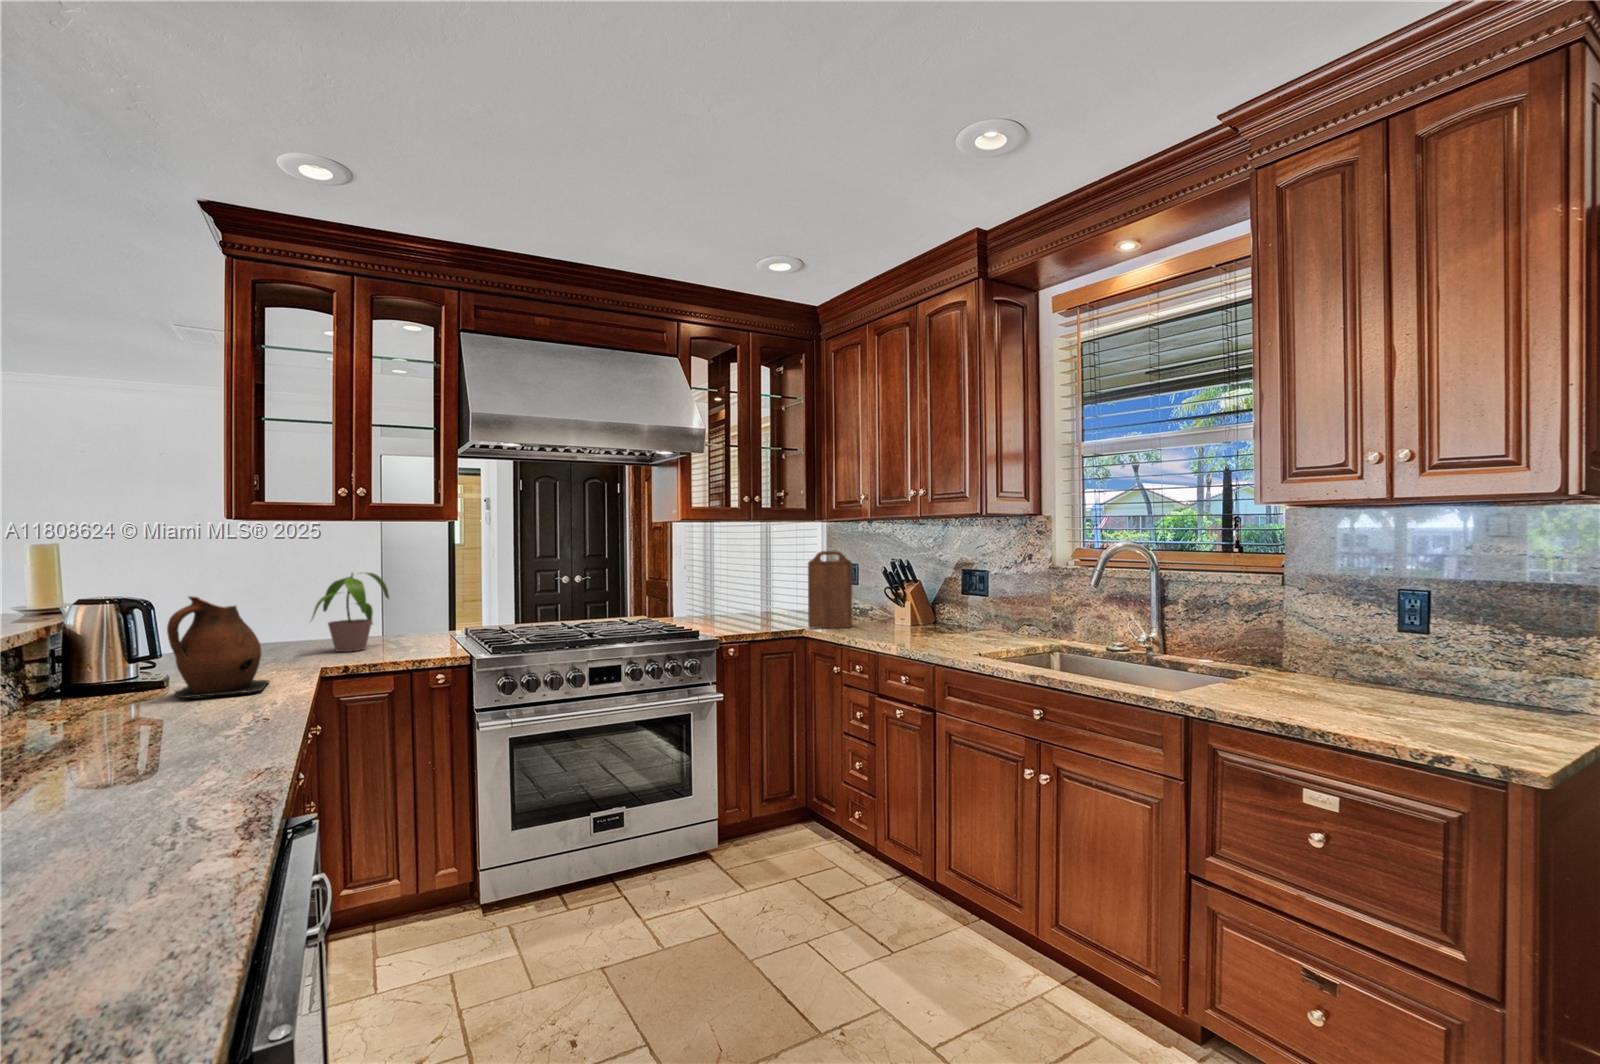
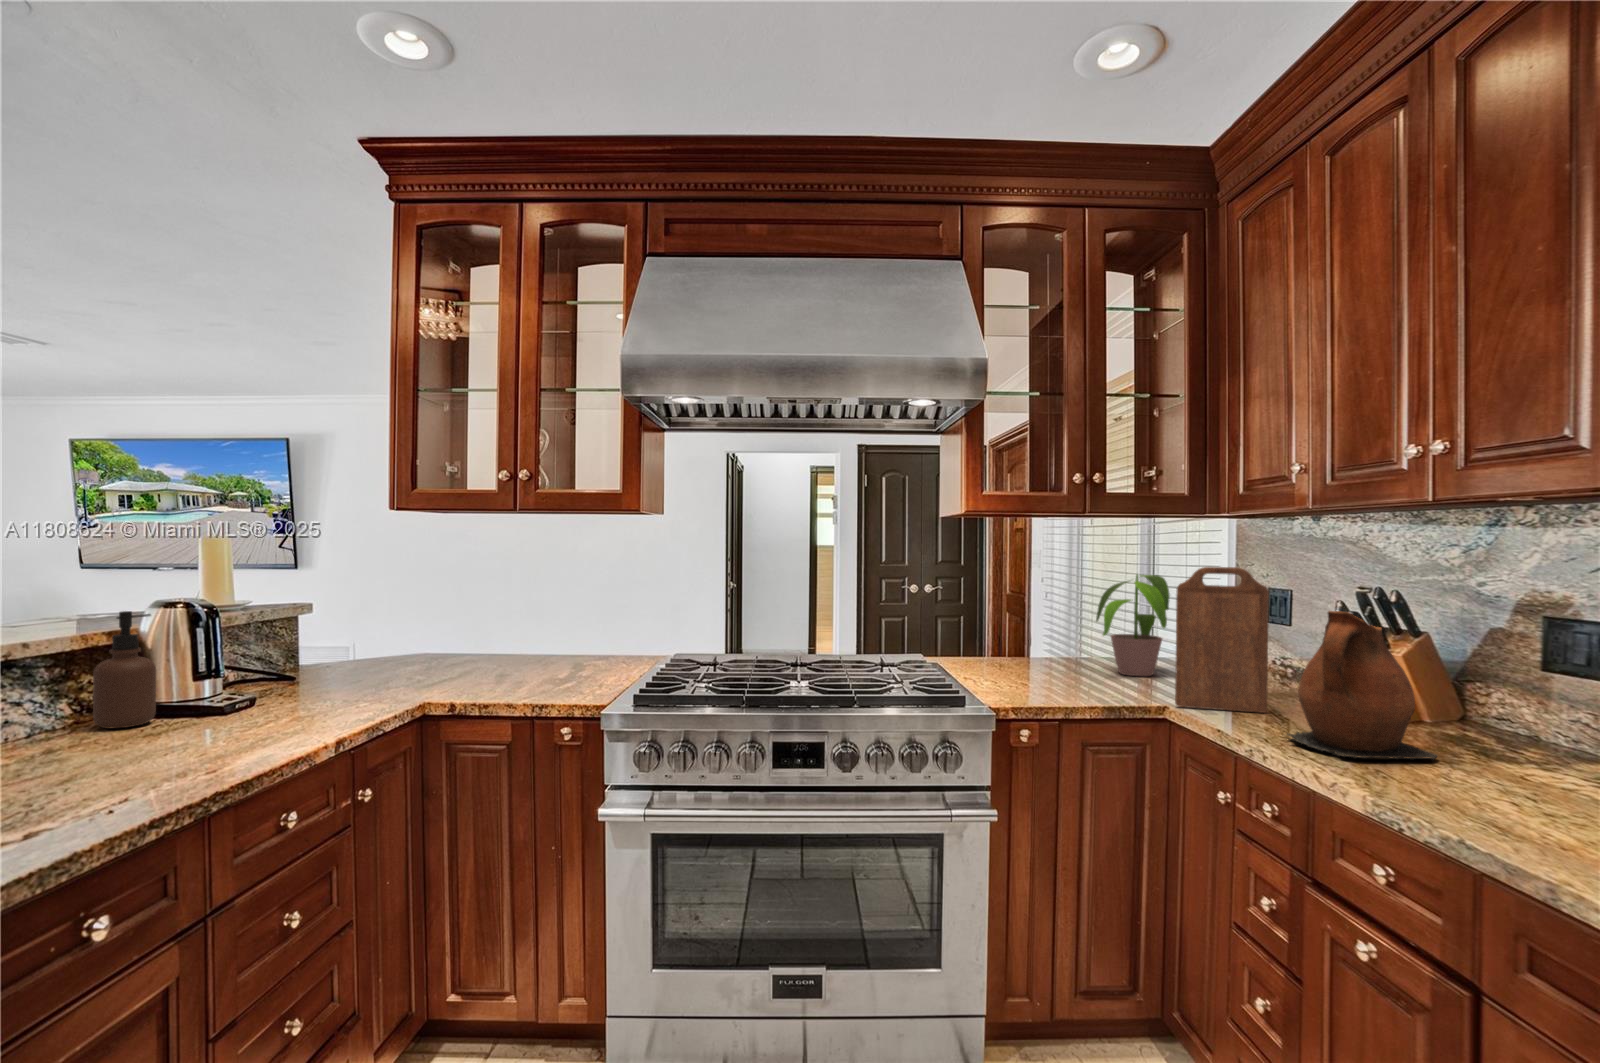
potted plant: present [312,573,389,652] -> present [1096,575,1170,676]
ceramic pitcher: present [167,596,269,698] -> present [1287,611,1438,760]
soap dispenser: none [53,610,107,704] -> present [93,611,156,729]

